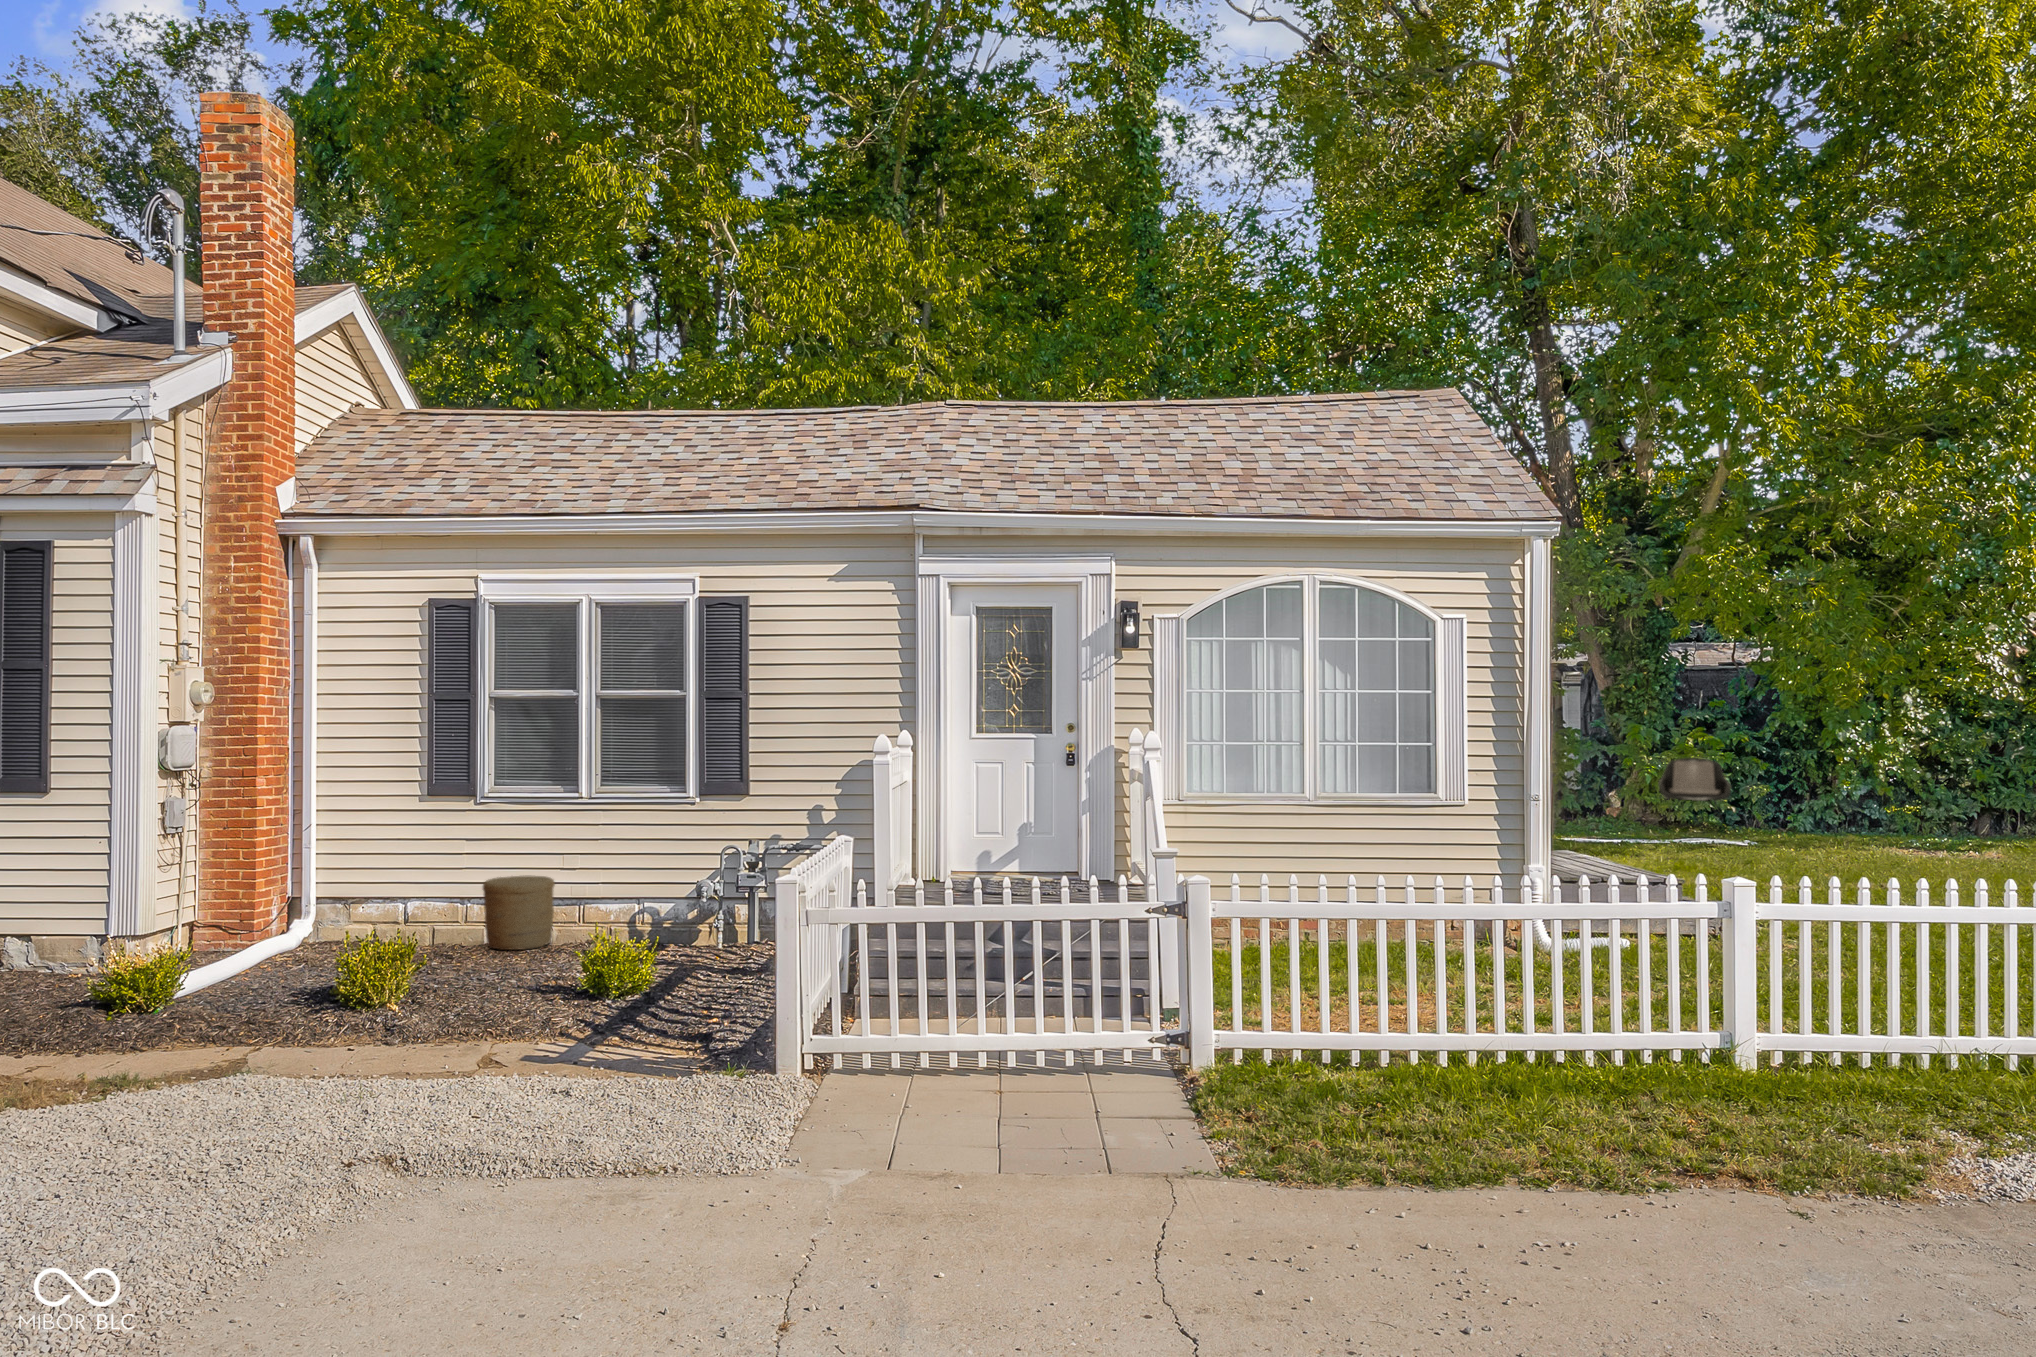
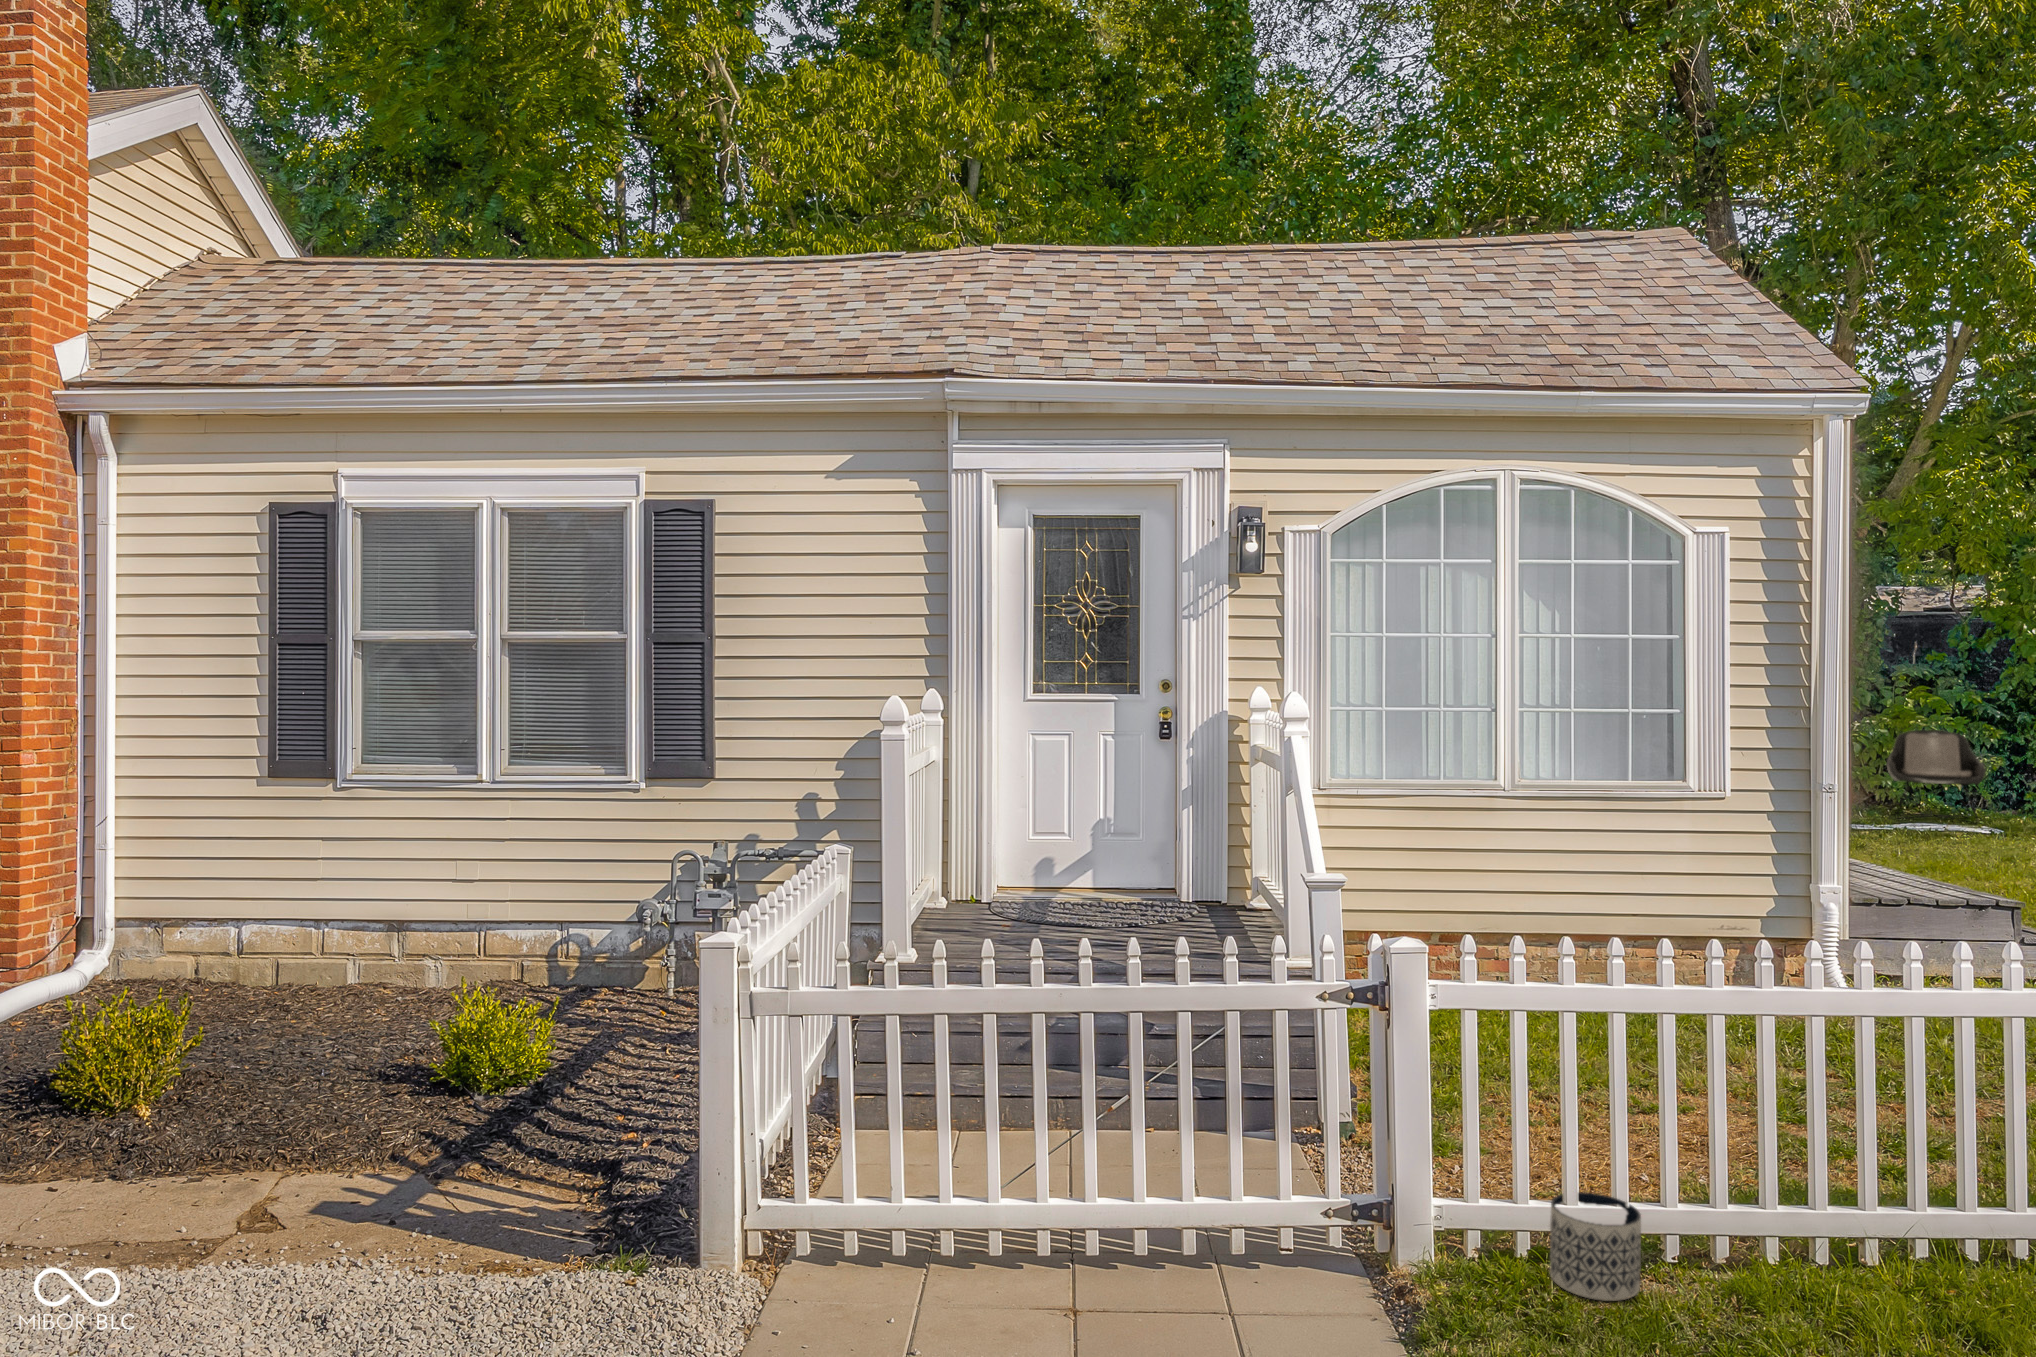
woven basket: present [483,876,555,950] -> none [340,888,444,995]
planter: none [1282,1027,1332,1085] -> present [1550,1192,1641,1301]

